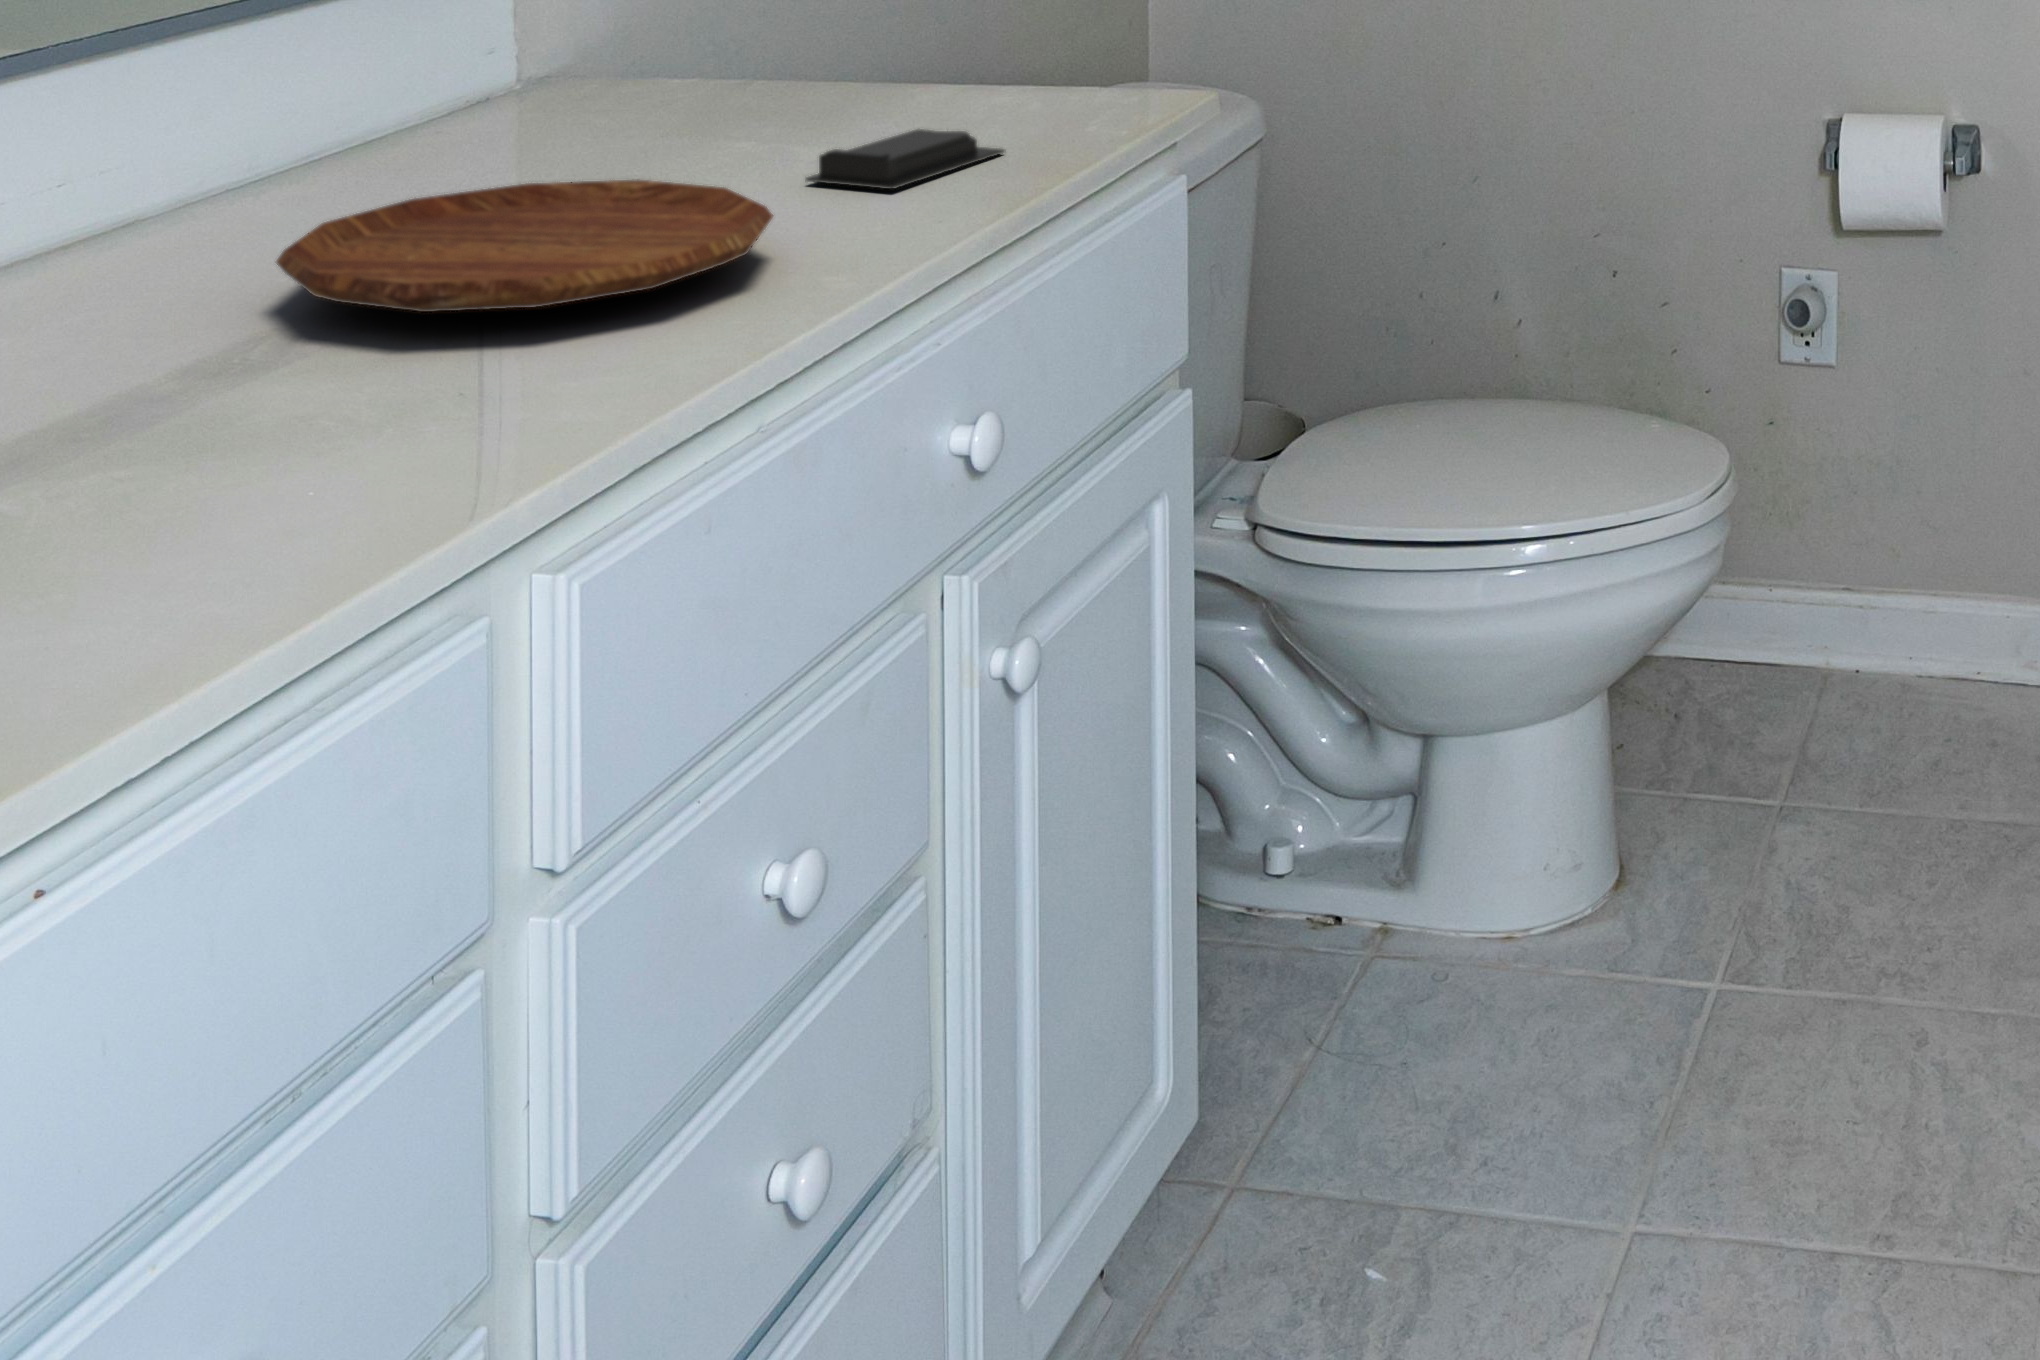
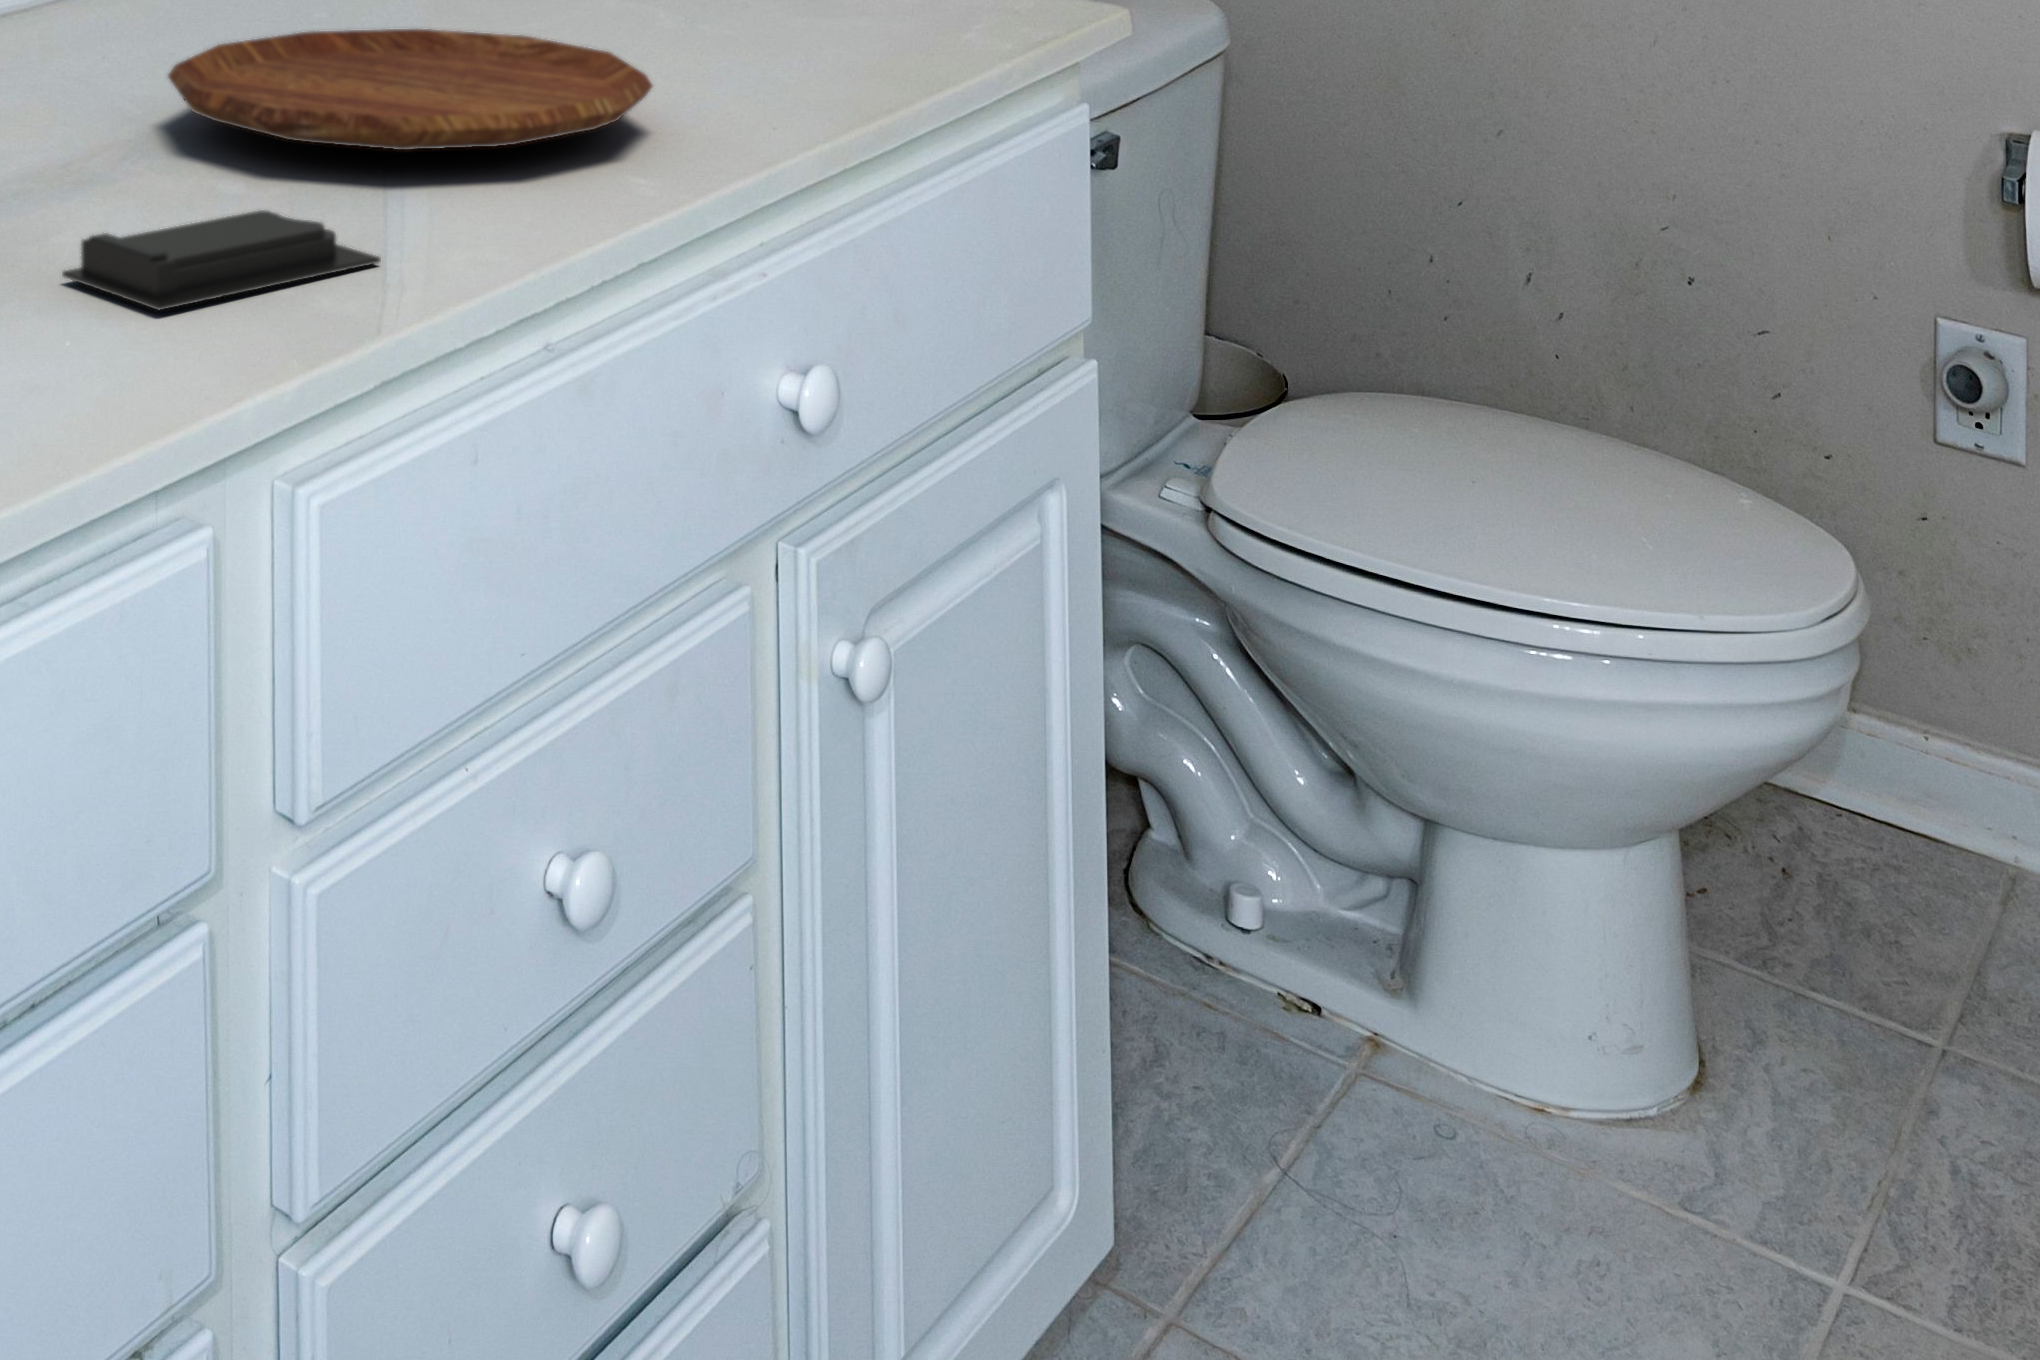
soap bar: present [806,129,1004,189] -> present [62,210,381,310]

